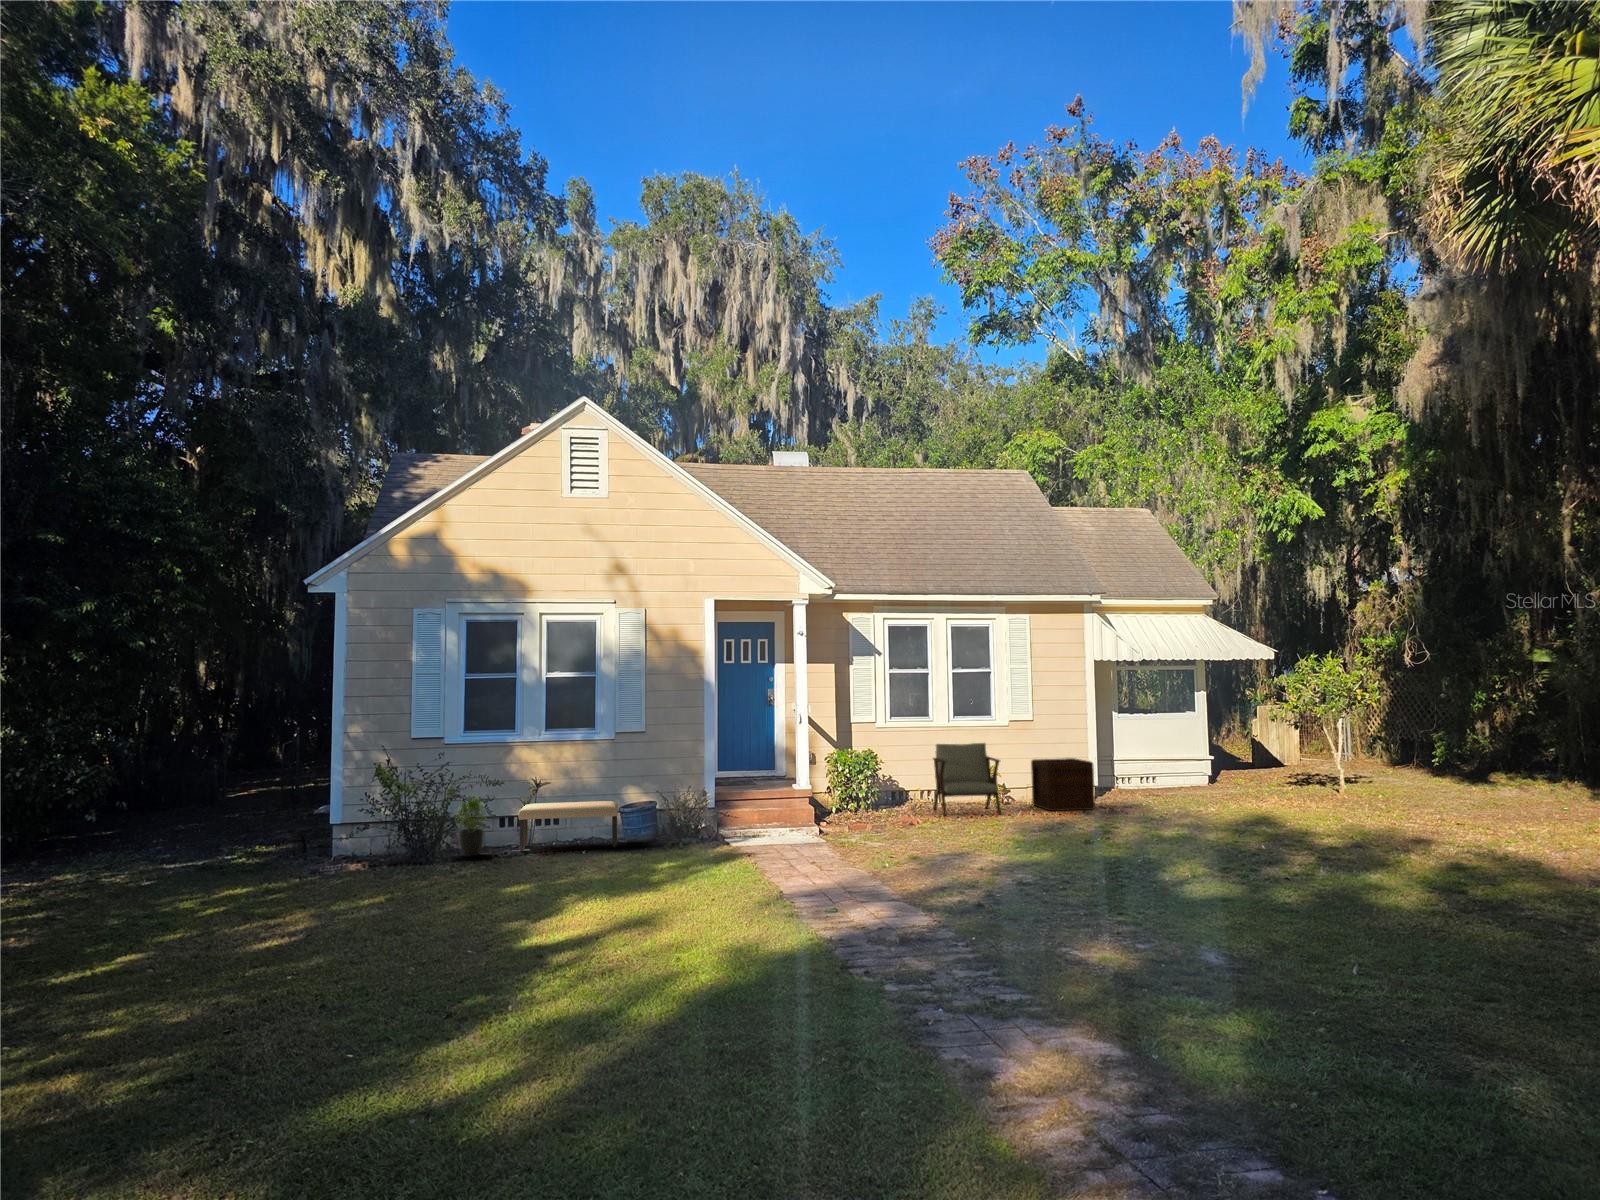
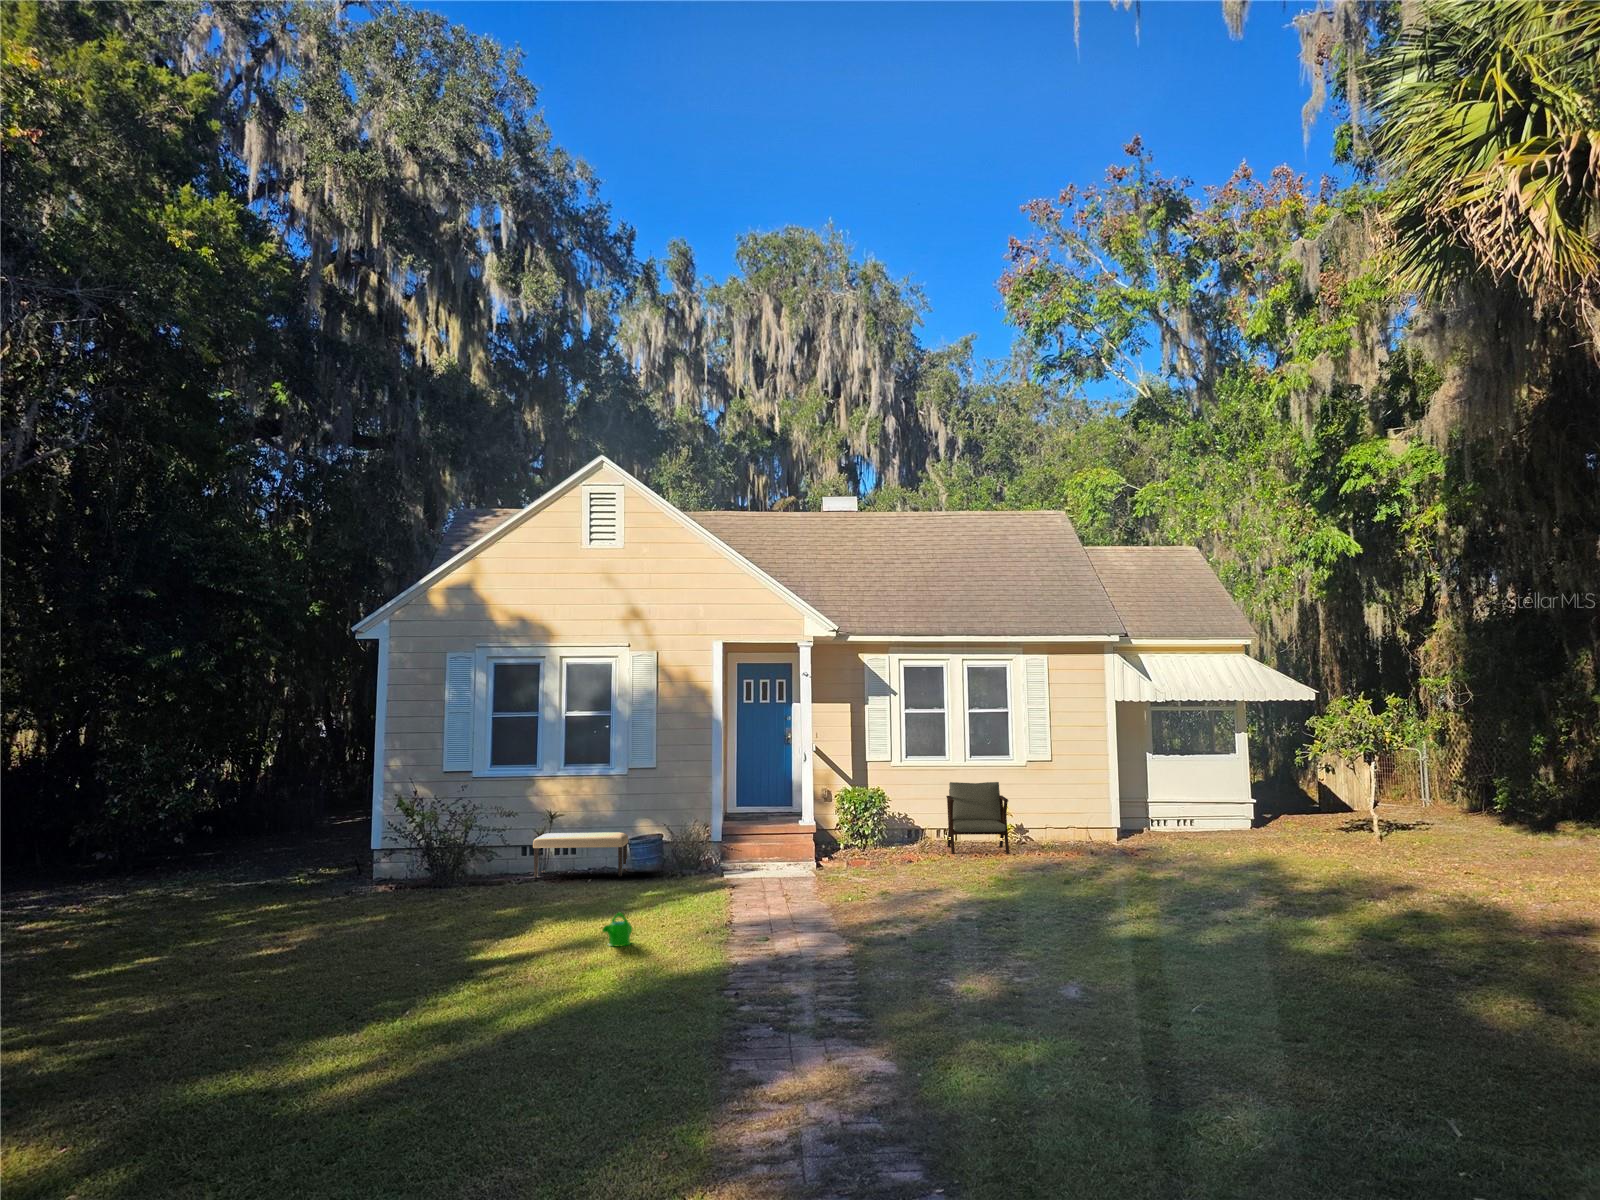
wooden crate: present [1031,758,1095,811] -> none [1047,799,1107,851]
potted plant: present [455,798,487,856] -> none [472,825,508,881]
watering can: none [658,880,686,916] -> present [602,912,632,946]

